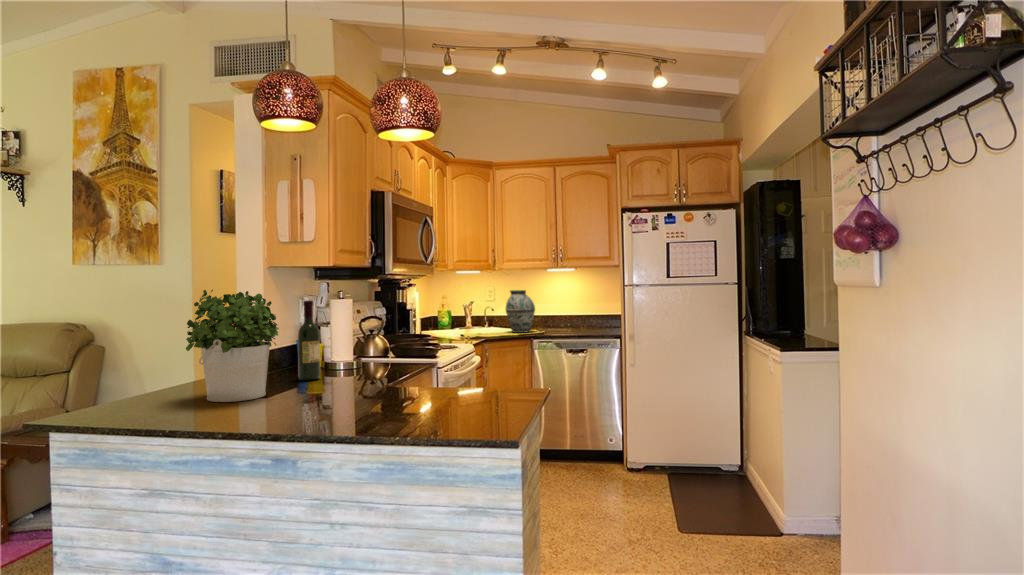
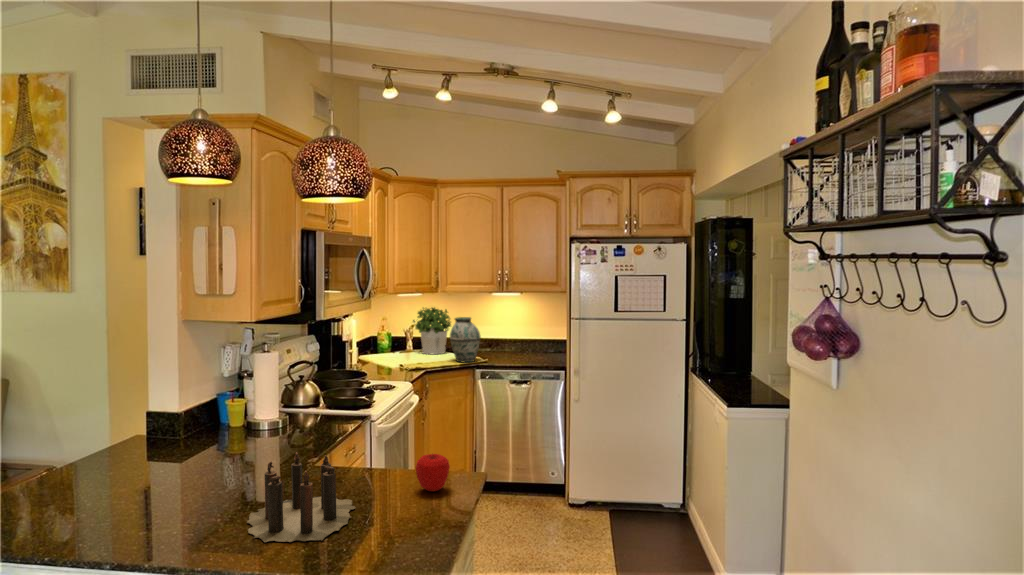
potted plant: present [186,290,279,402] -> present [413,307,451,354]
wine bottle: present [298,300,320,380] -> none [214,366,239,453]
candle: none [325,355,456,425] -> present [247,452,355,542]
apple: none [490,364,522,399] -> present [416,454,450,491]

